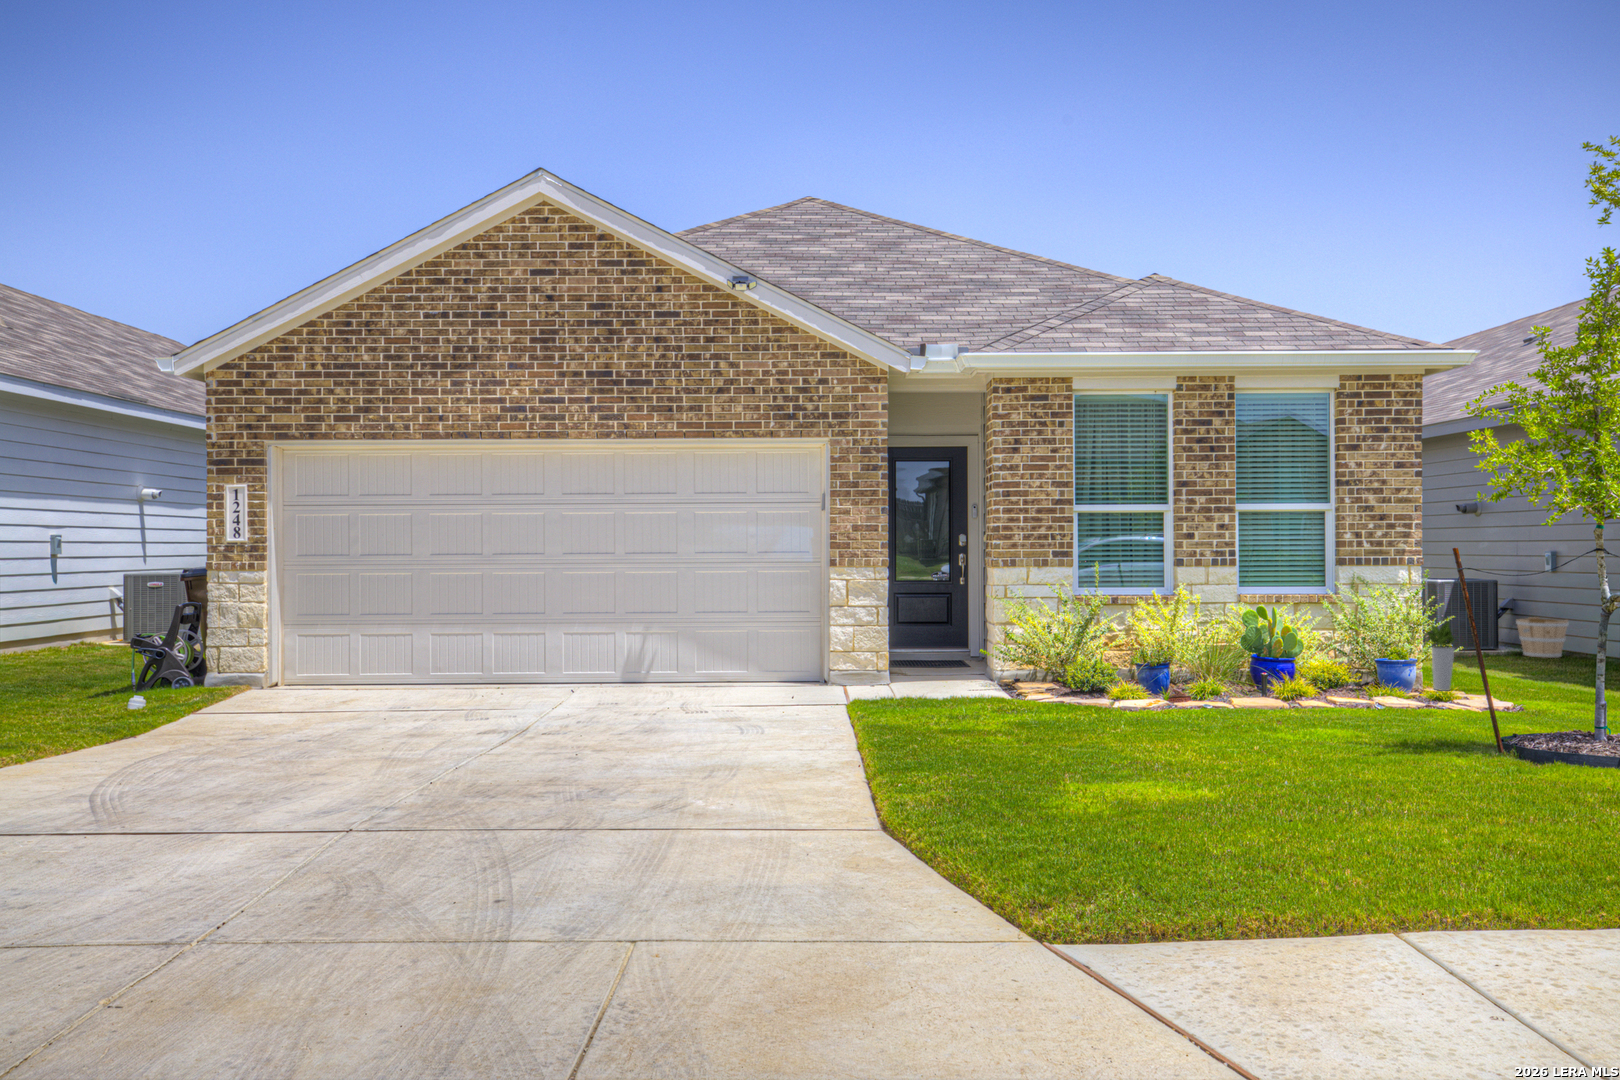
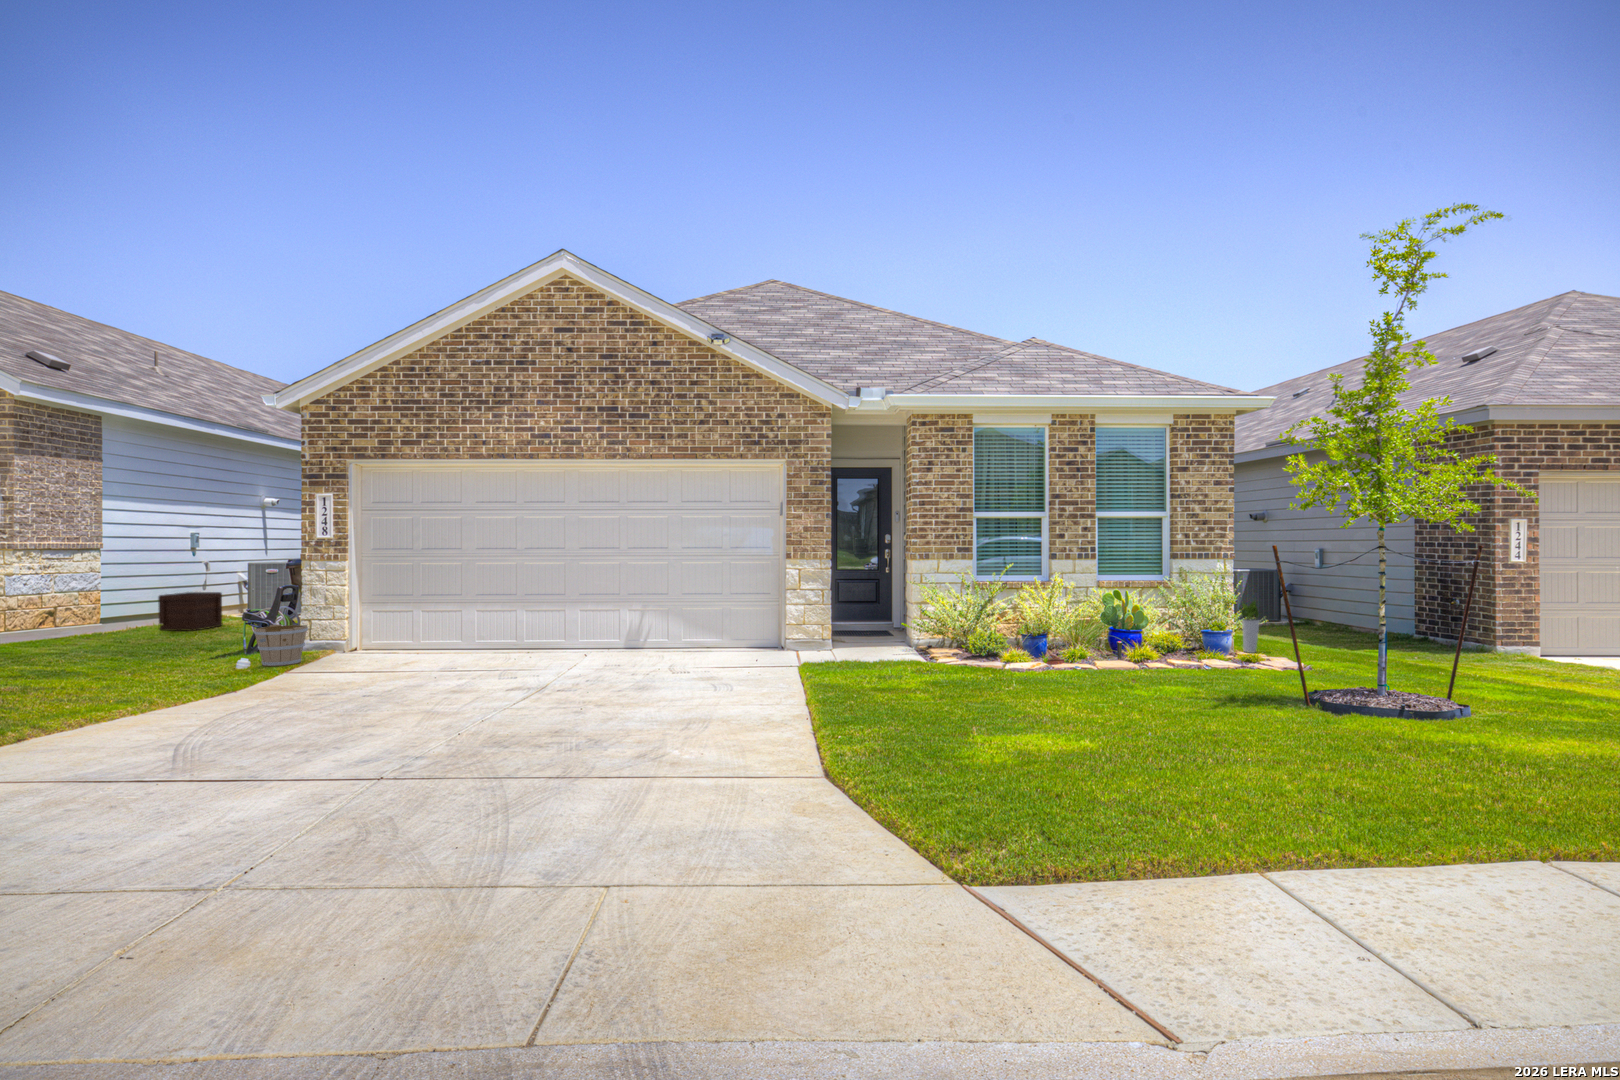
wooden crate: none [11,611,89,661] -> present [158,592,222,631]
wooden bucket: present [1516,617,1569,658] -> present [254,624,308,666]

